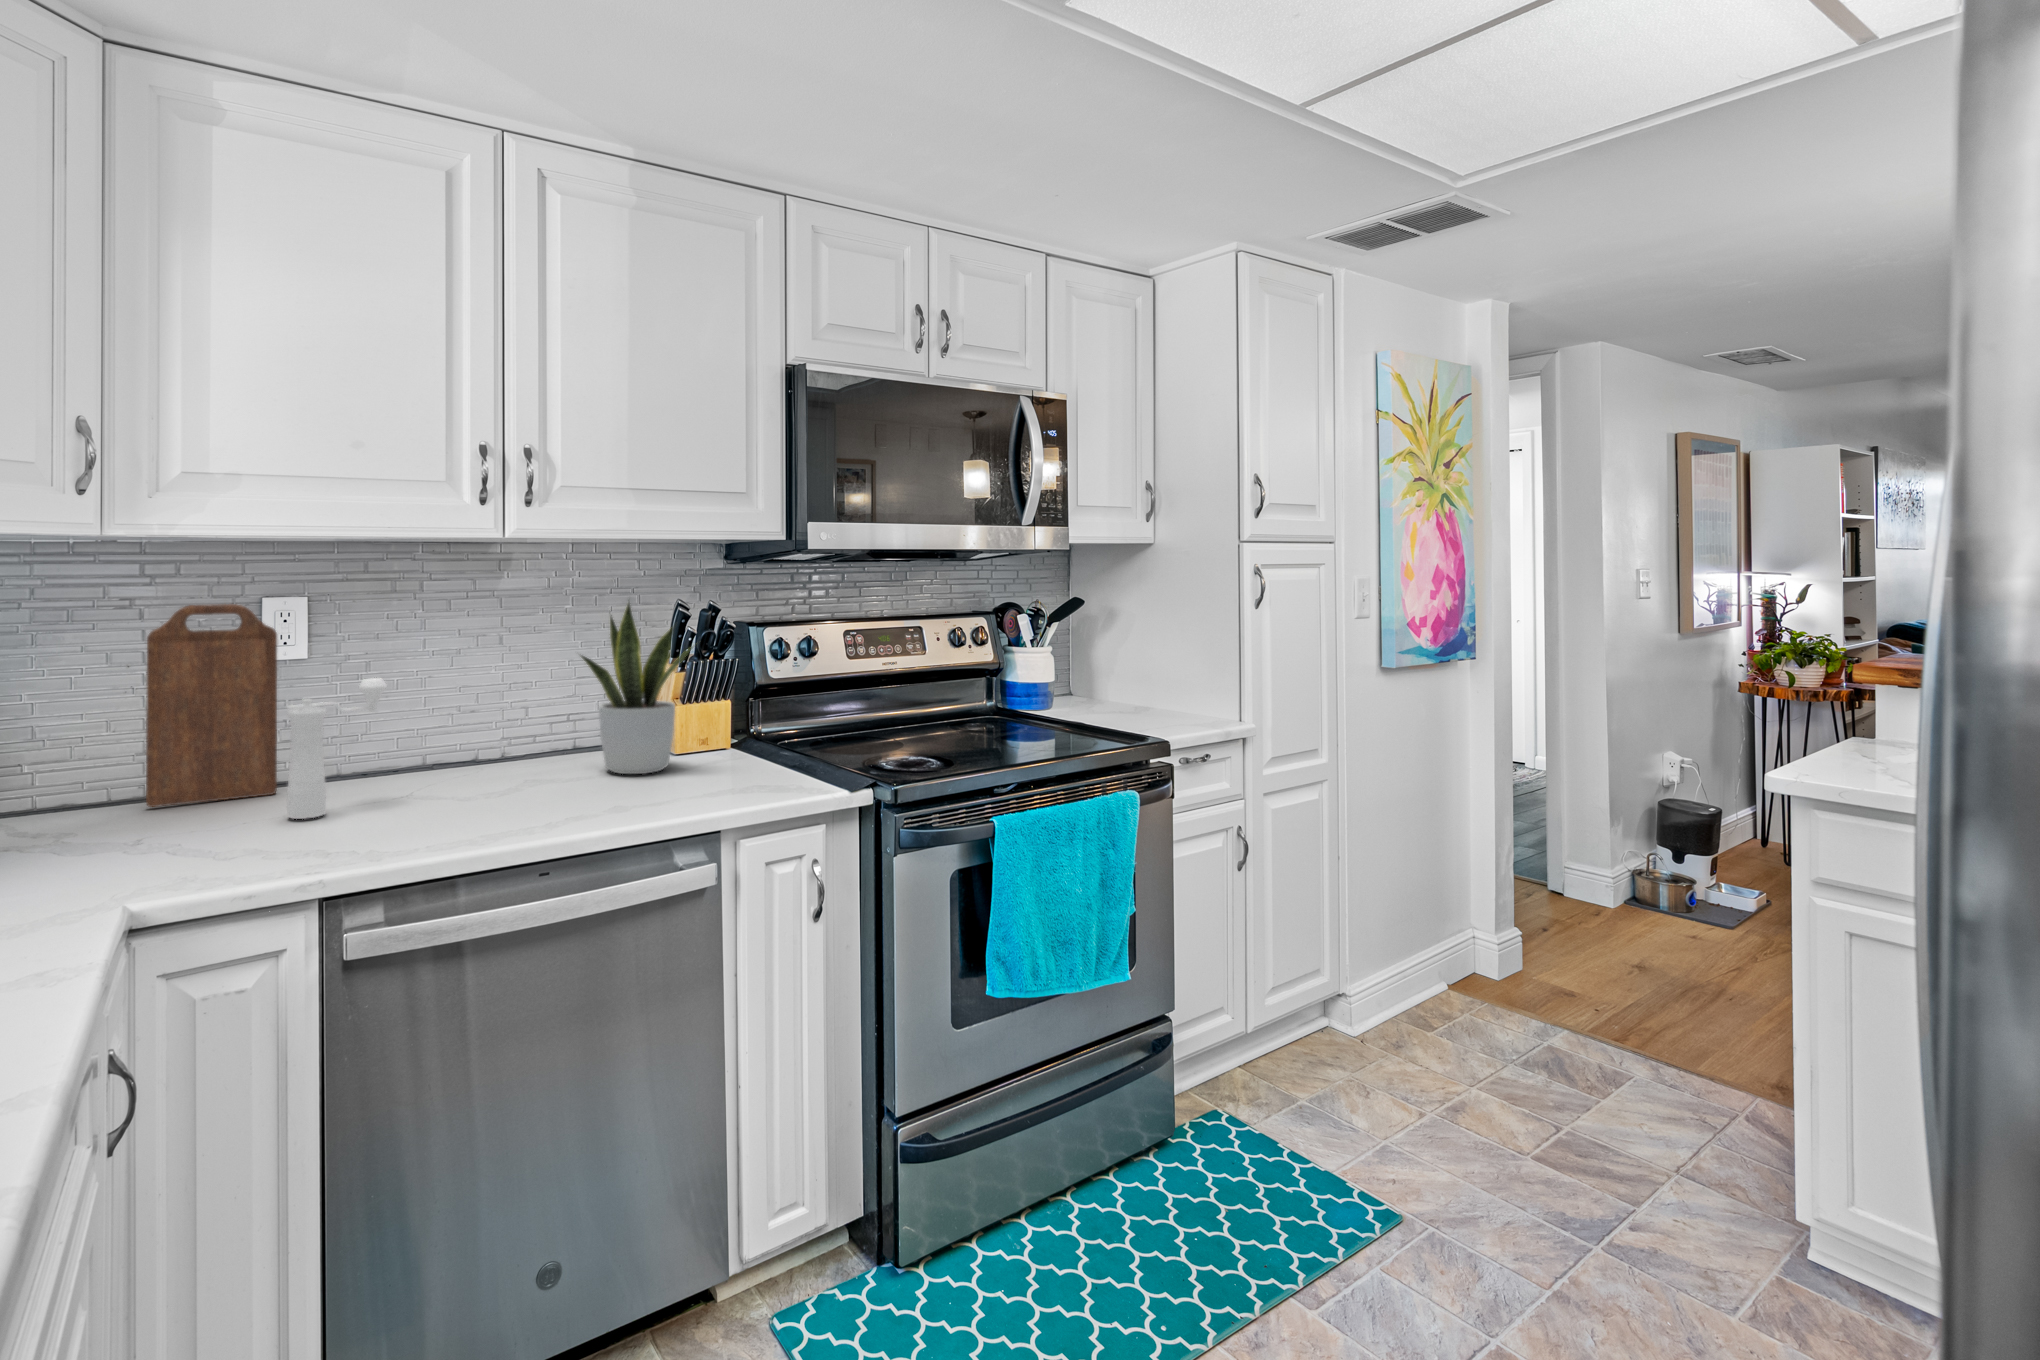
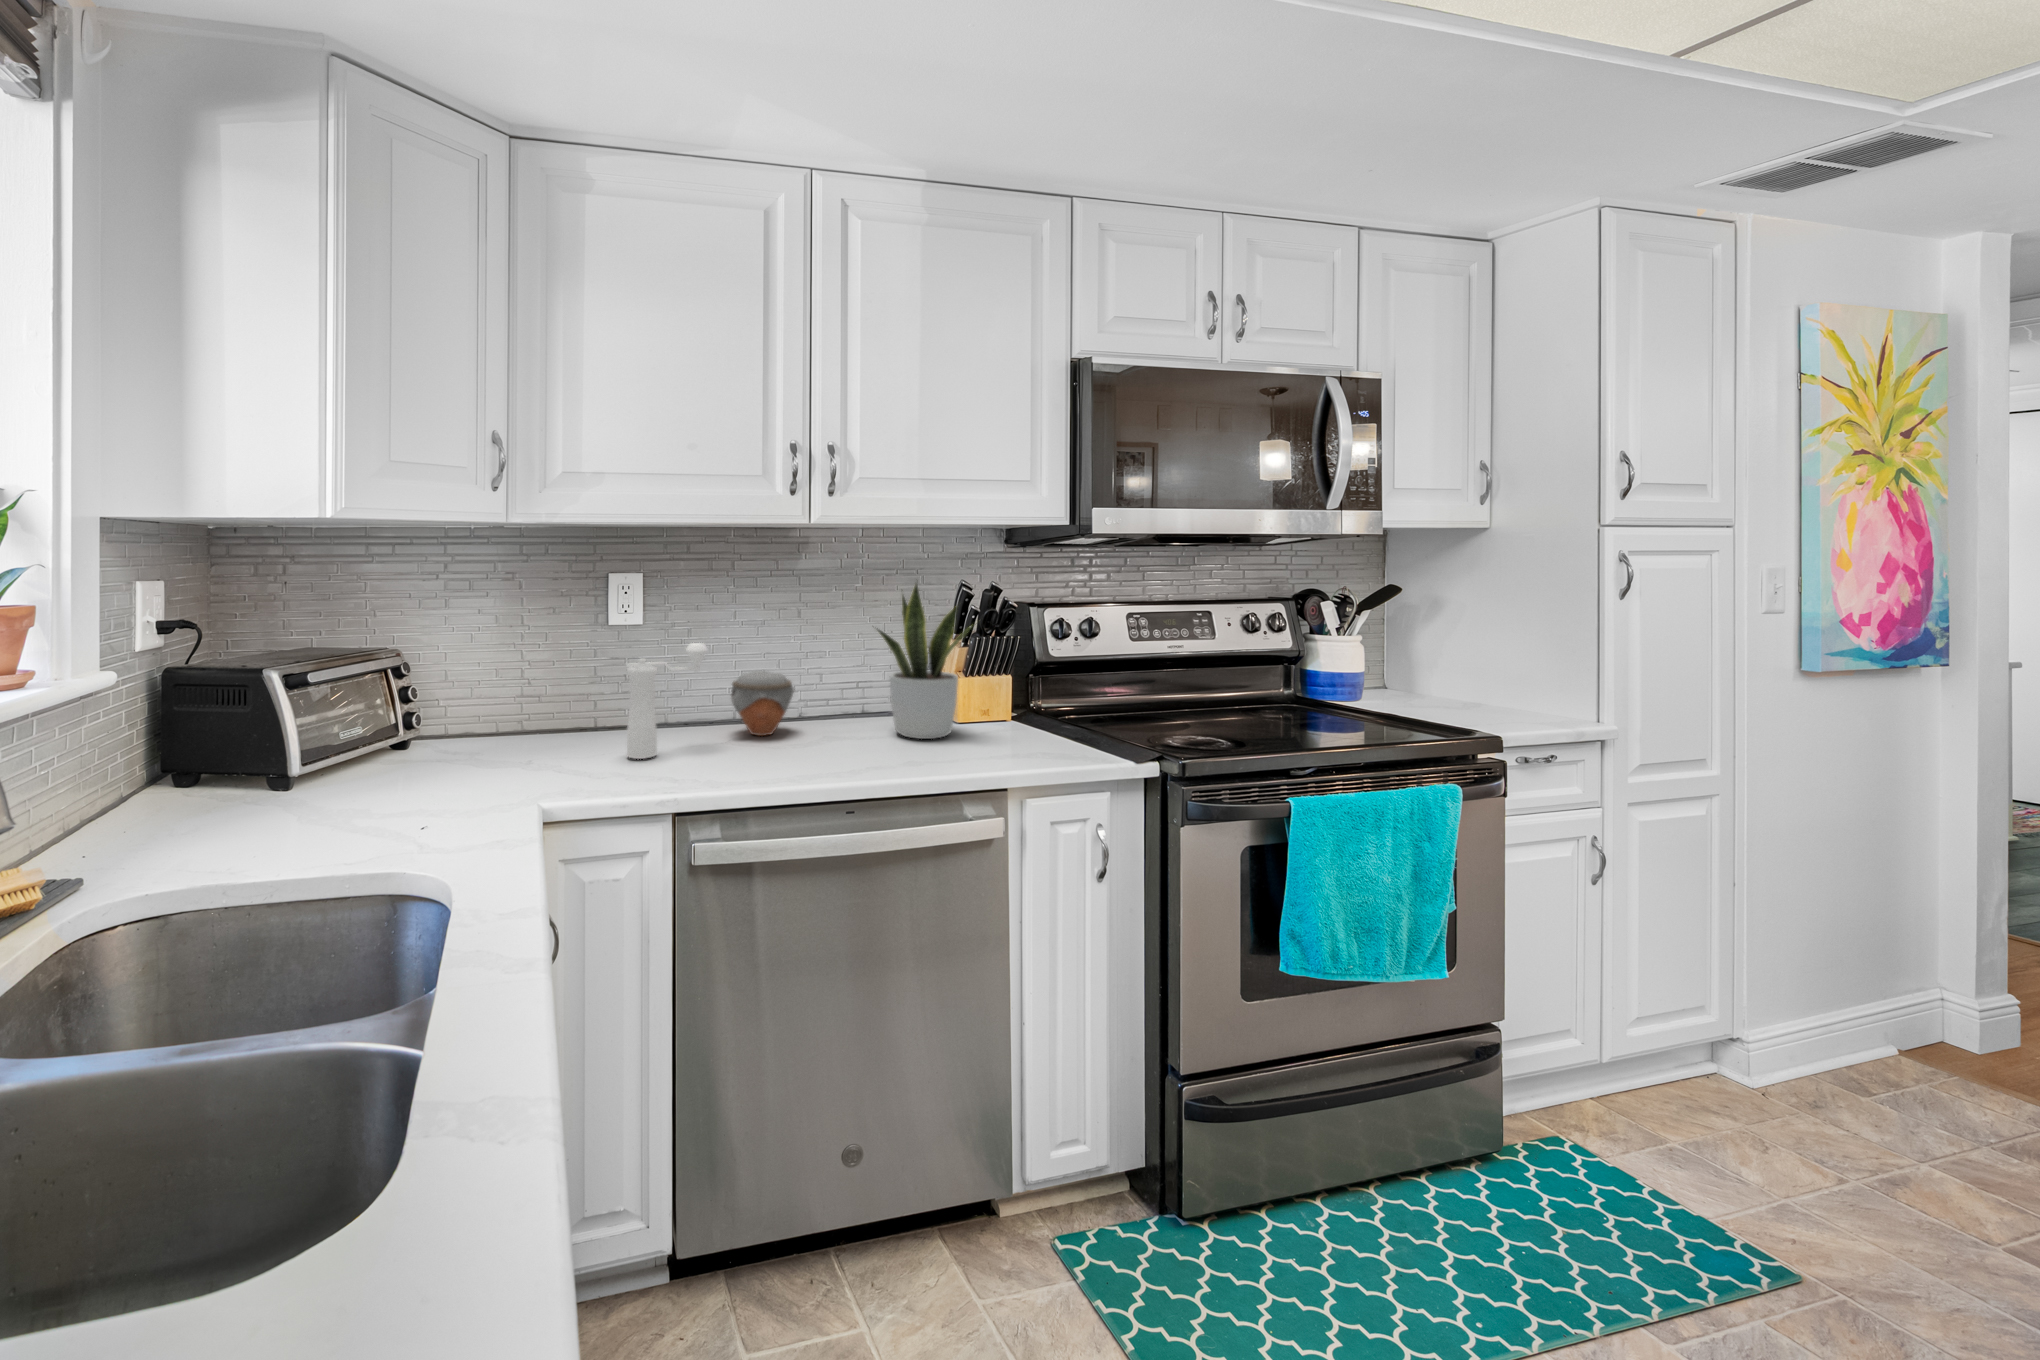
cutting board: present [146,604,277,807] -> none [539,578,634,737]
jar: none [406,710,486,785] -> present [731,671,794,736]

